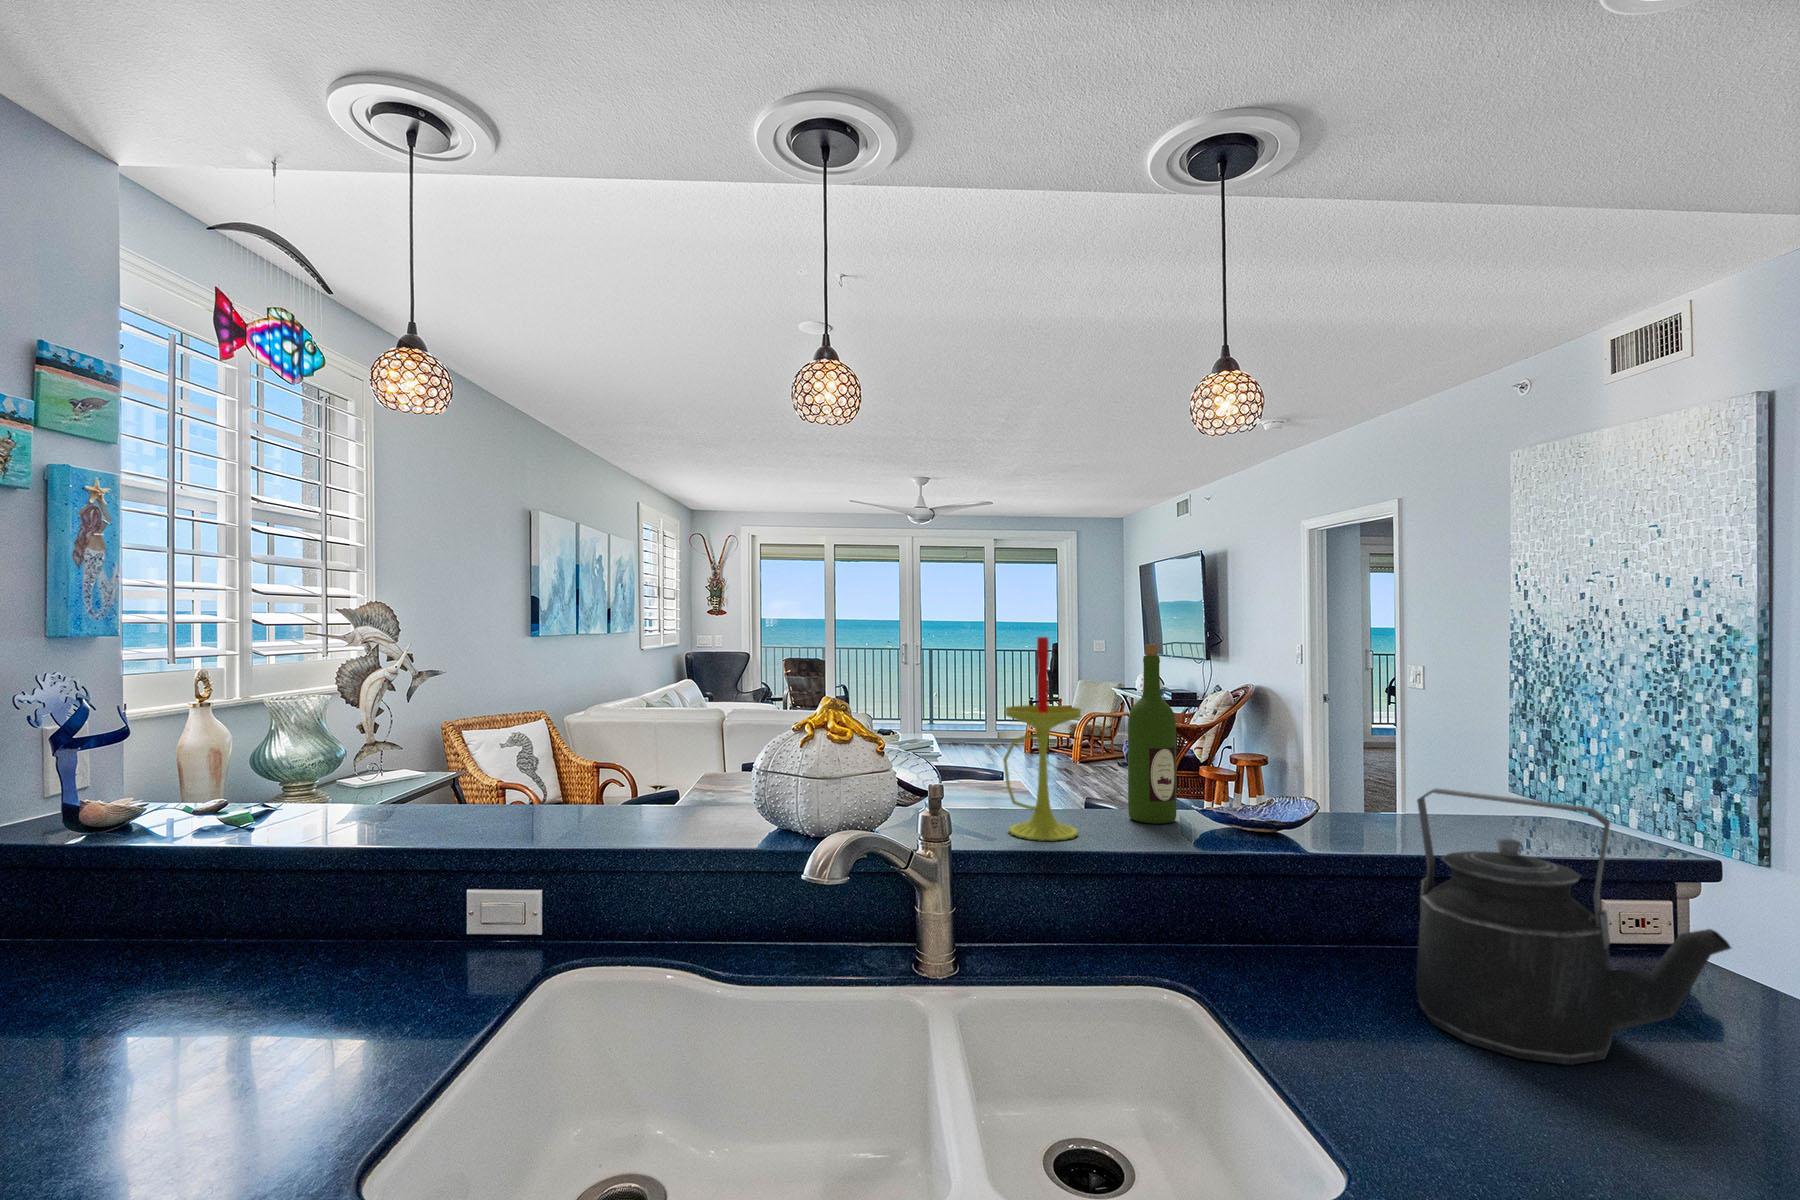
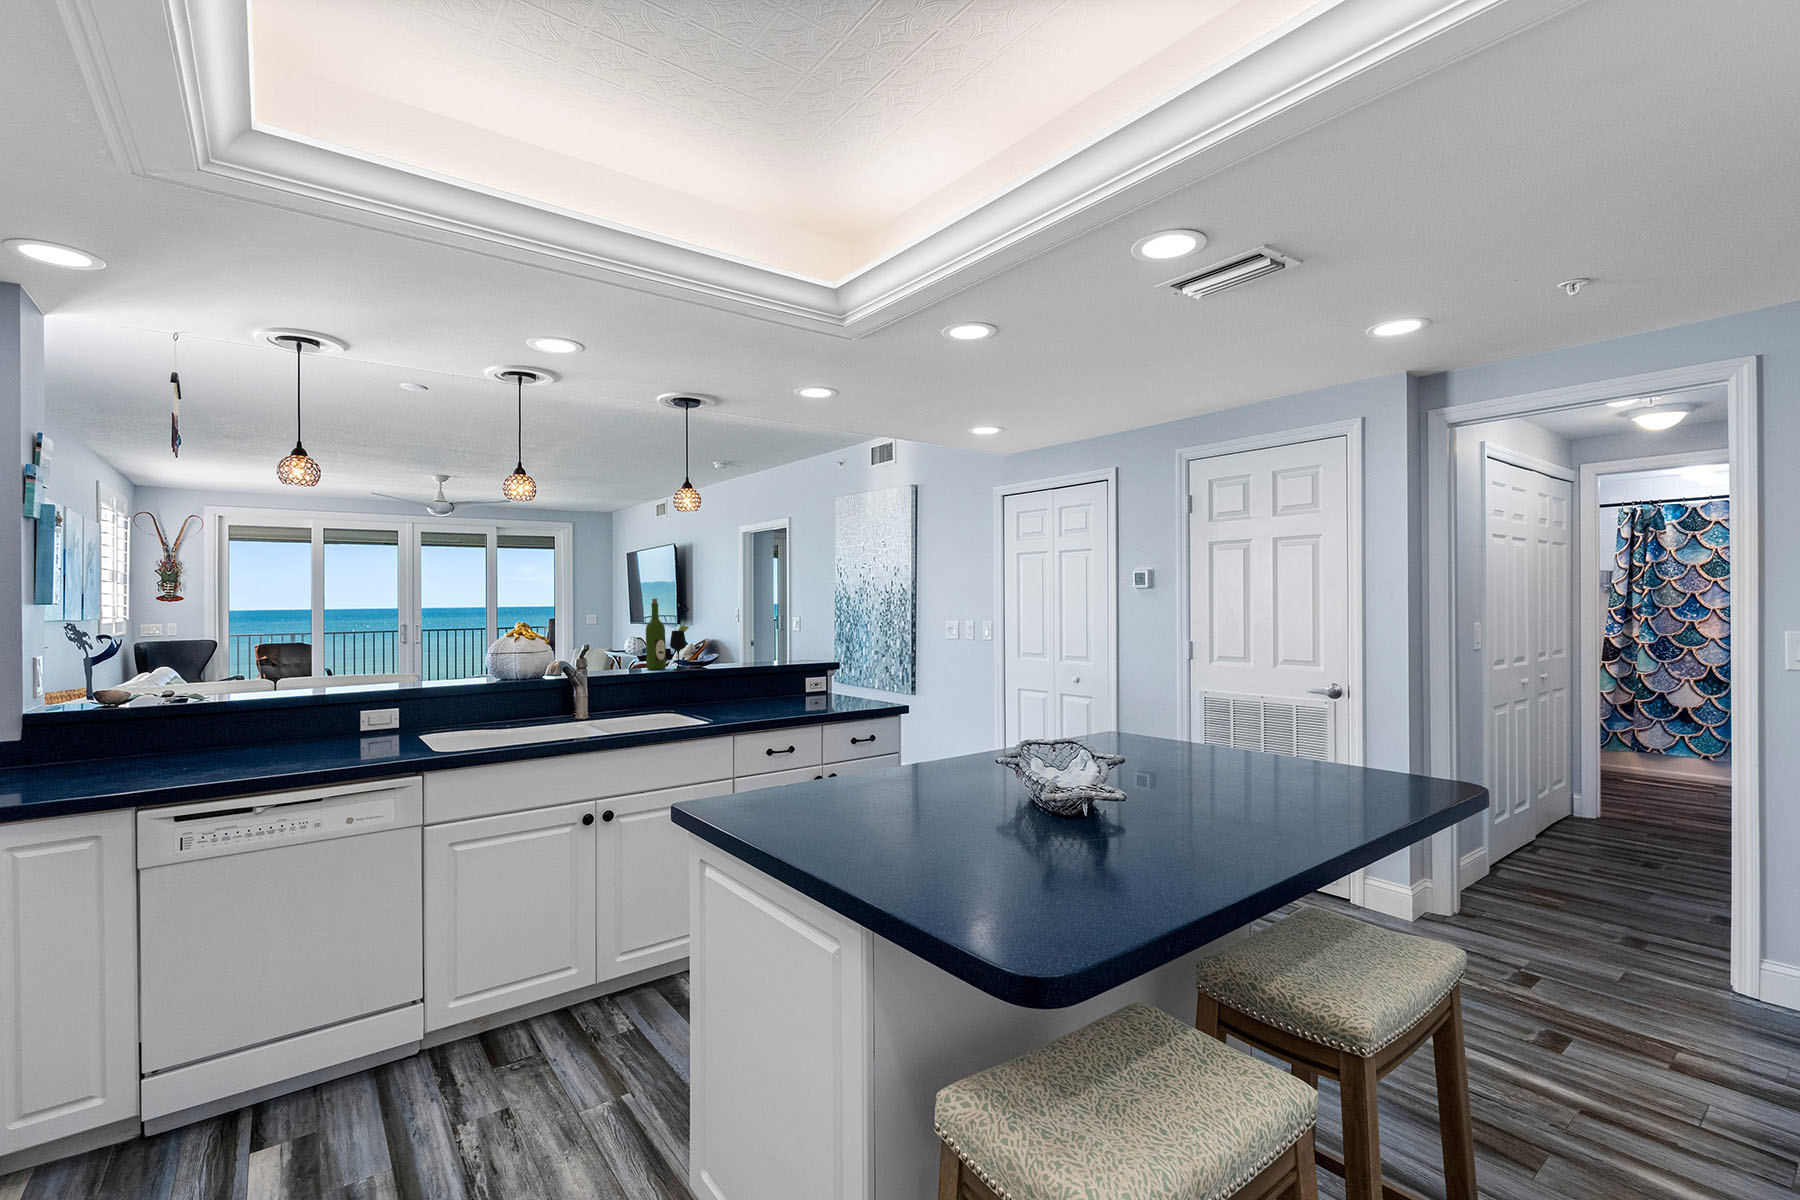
candle: present [1003,637,1081,841] -> none [597,594,630,674]
wine glass: none [1187,711,1240,843] -> present [670,621,689,670]
kettle: present [1416,788,1731,1065] -> none [741,637,809,707]

